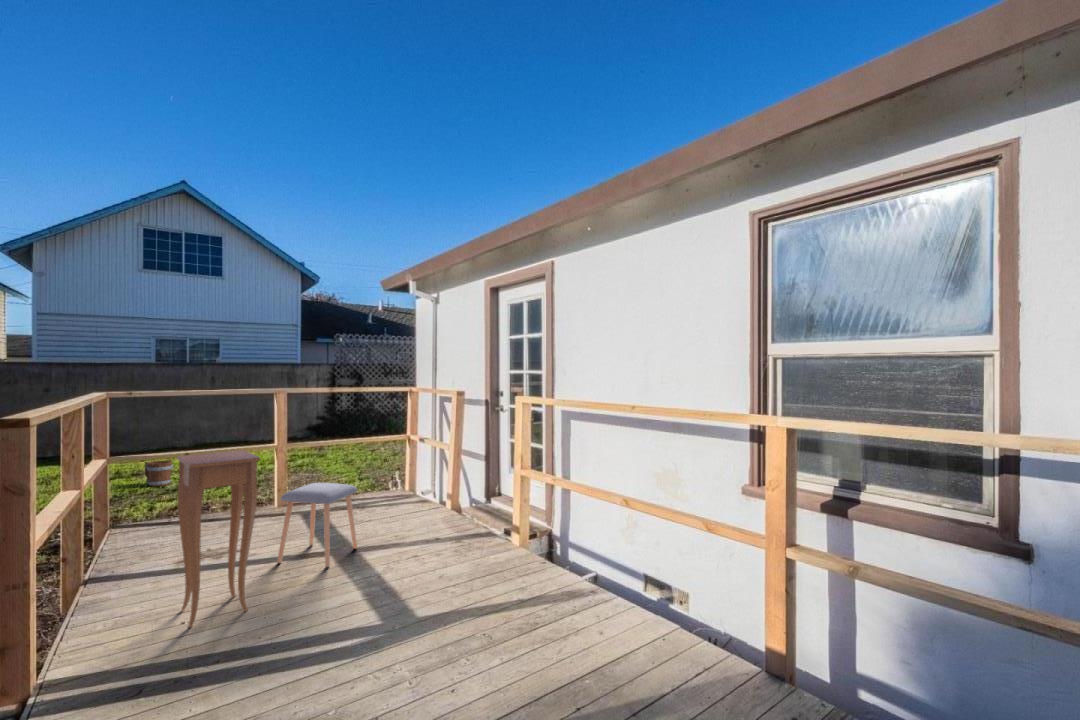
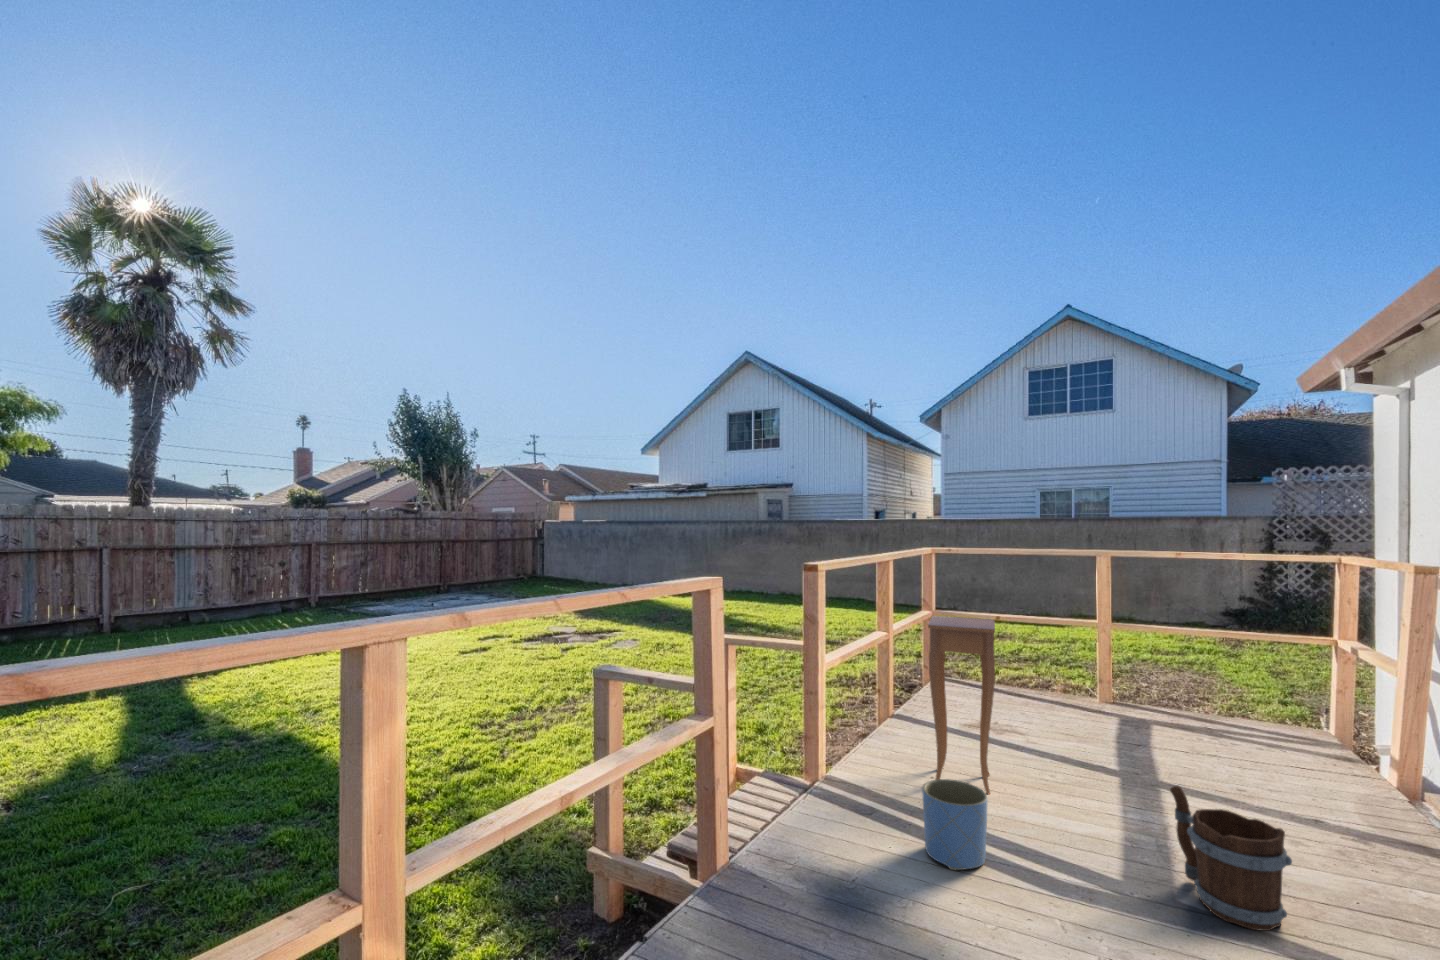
bucket: present [144,460,173,487] -> present [1170,786,1292,931]
stool: present [277,483,357,568] -> none [1052,677,1165,790]
planter: none [228,603,296,693] -> present [922,779,988,870]

